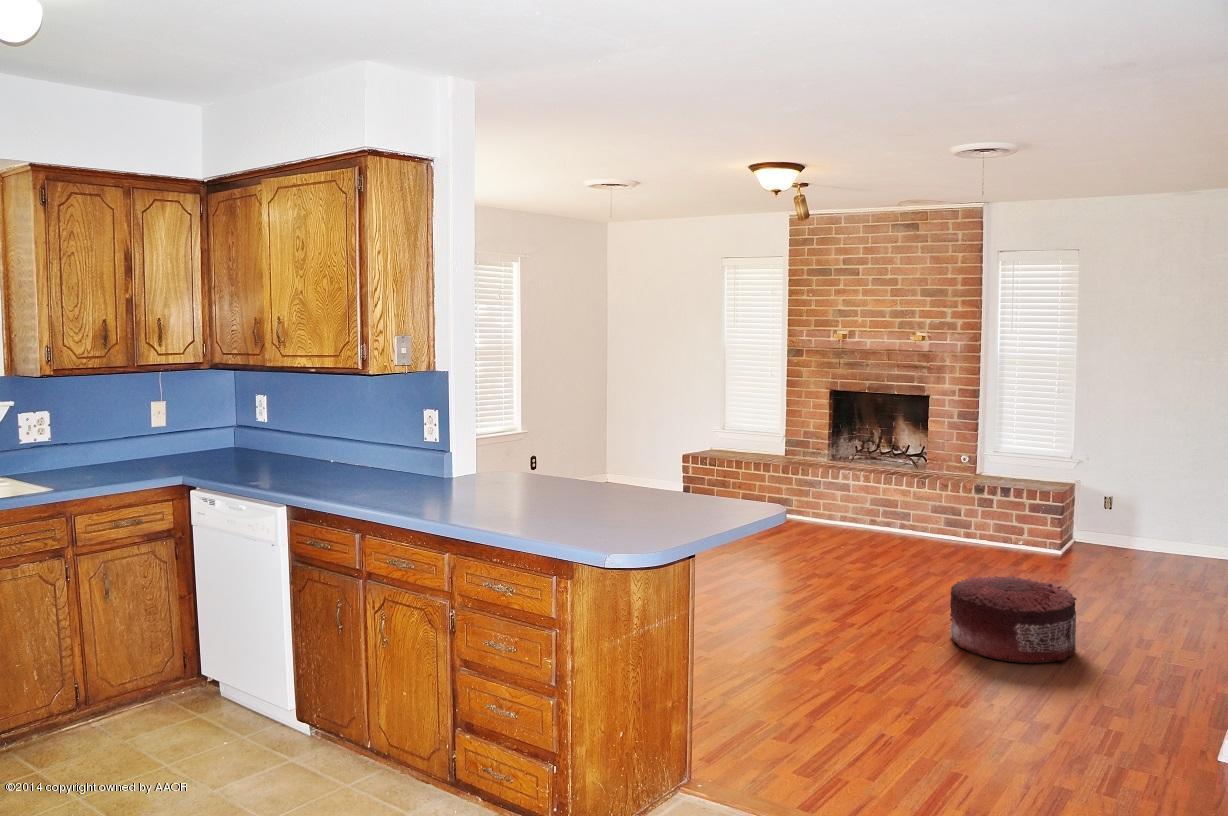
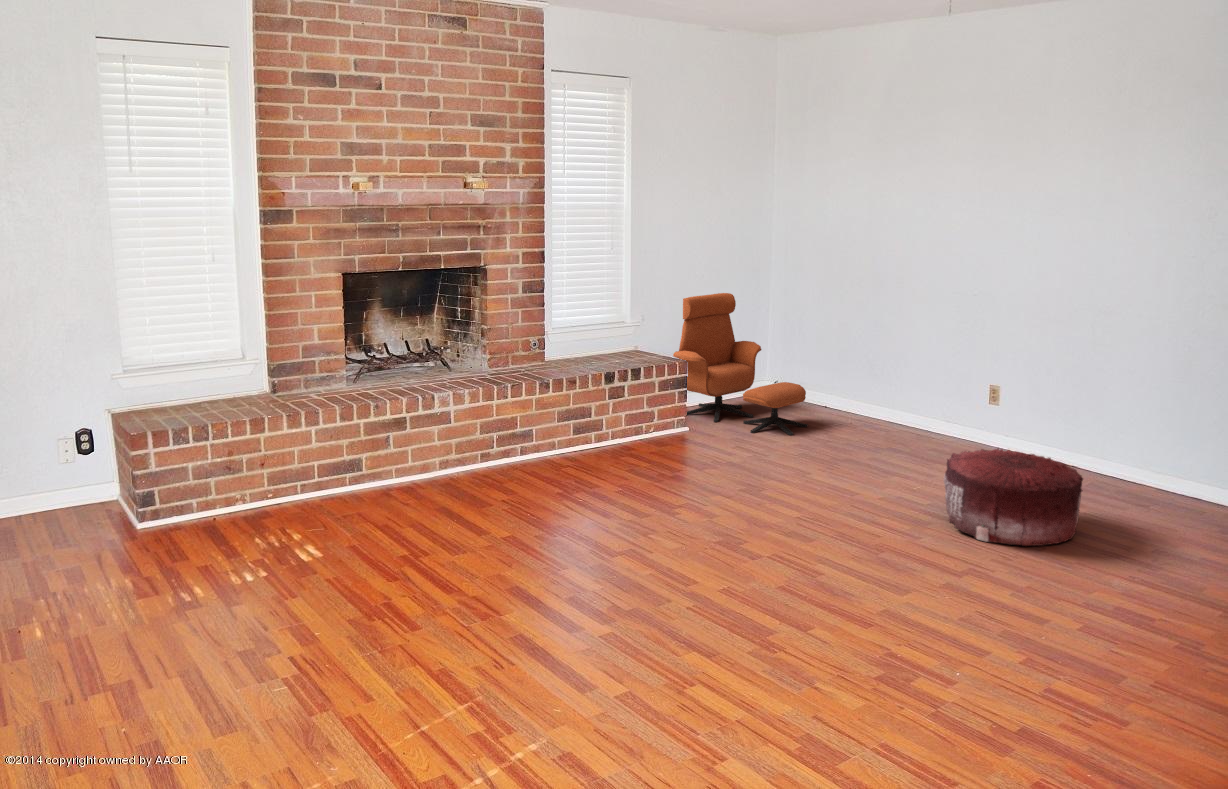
lounge chair: none [1093,445,1205,585] -> present [673,293,808,435]

